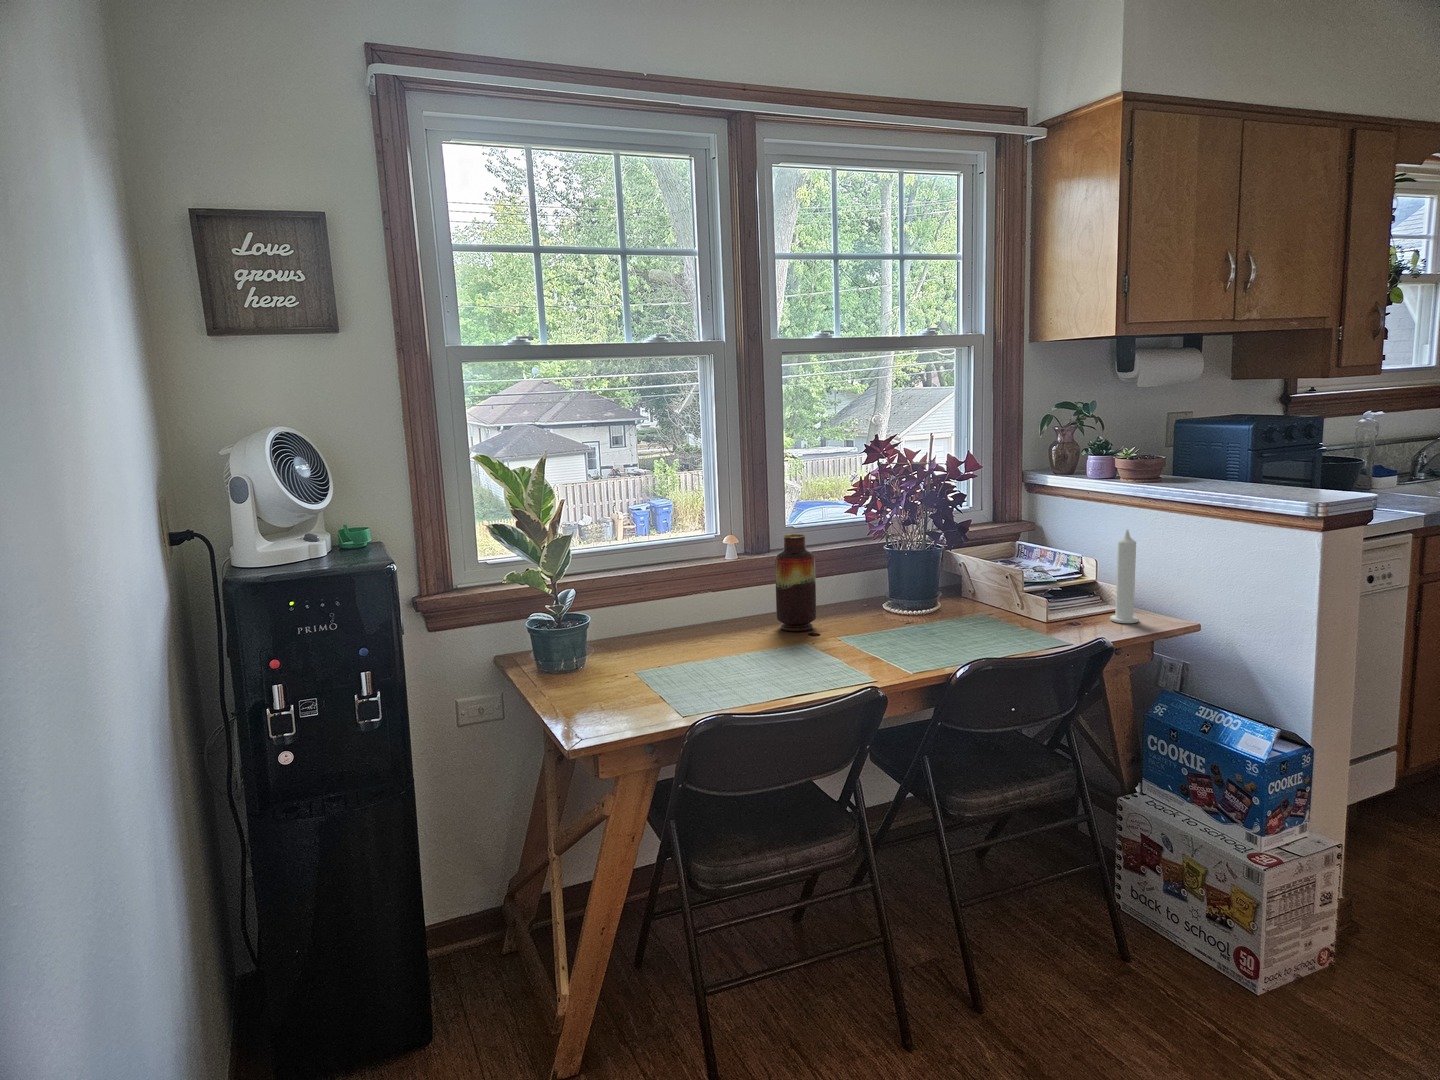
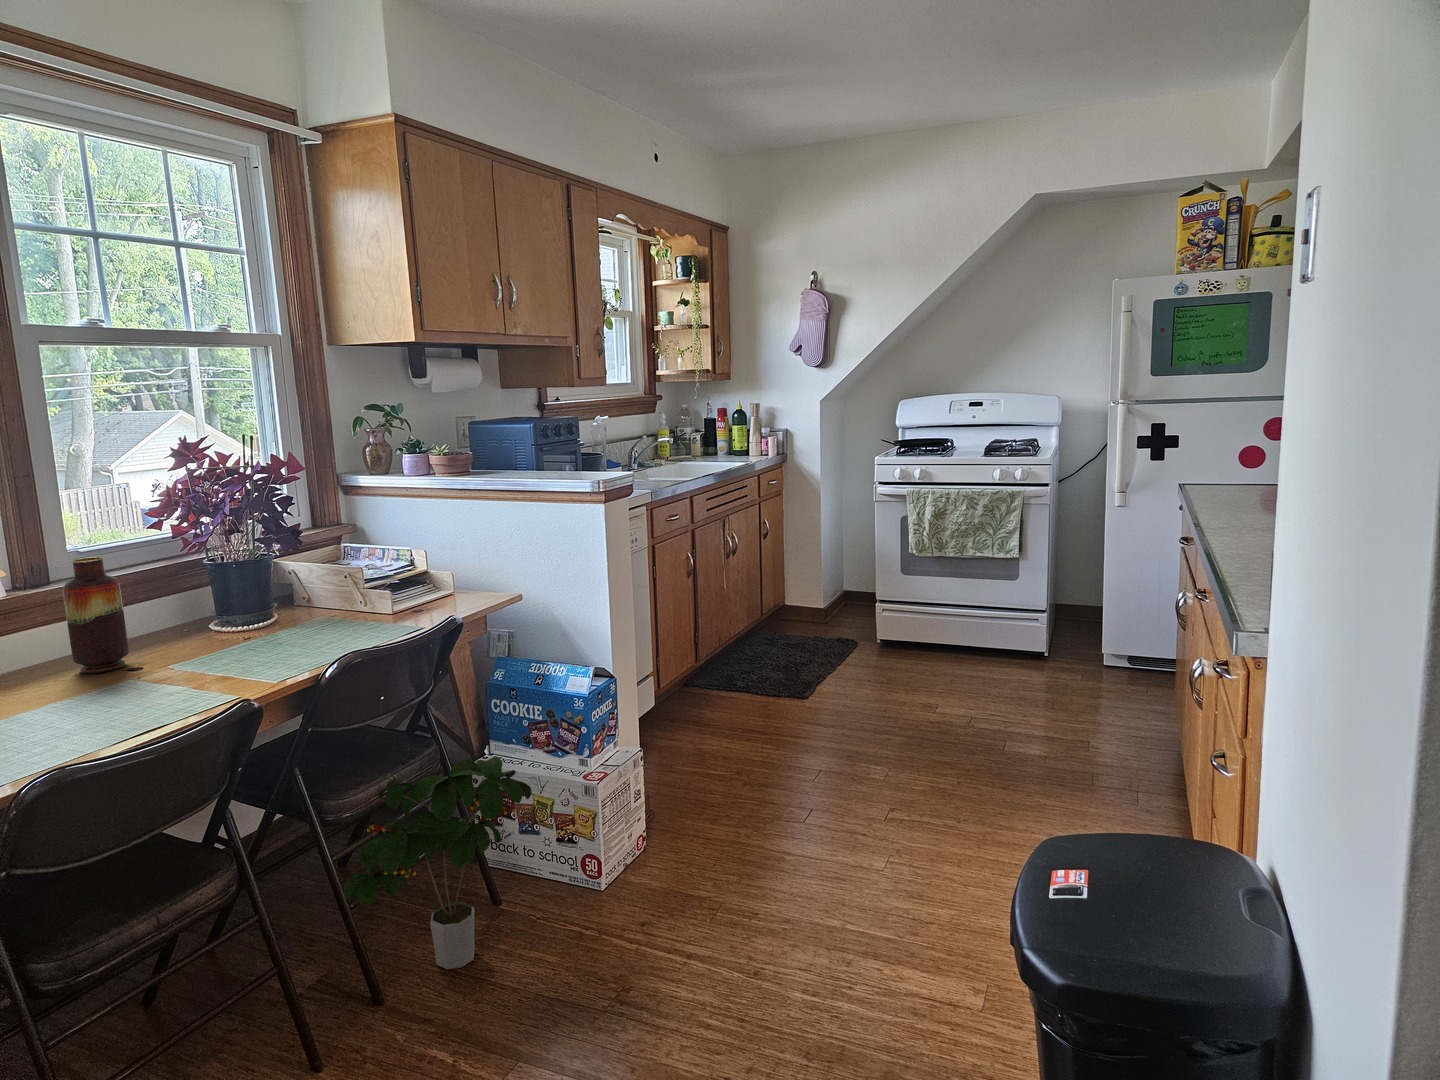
candle: present [1110,529,1139,623] -> none [446,519,471,604]
potted plant: none [955,793,1171,1012] -> present [343,756,532,969]

